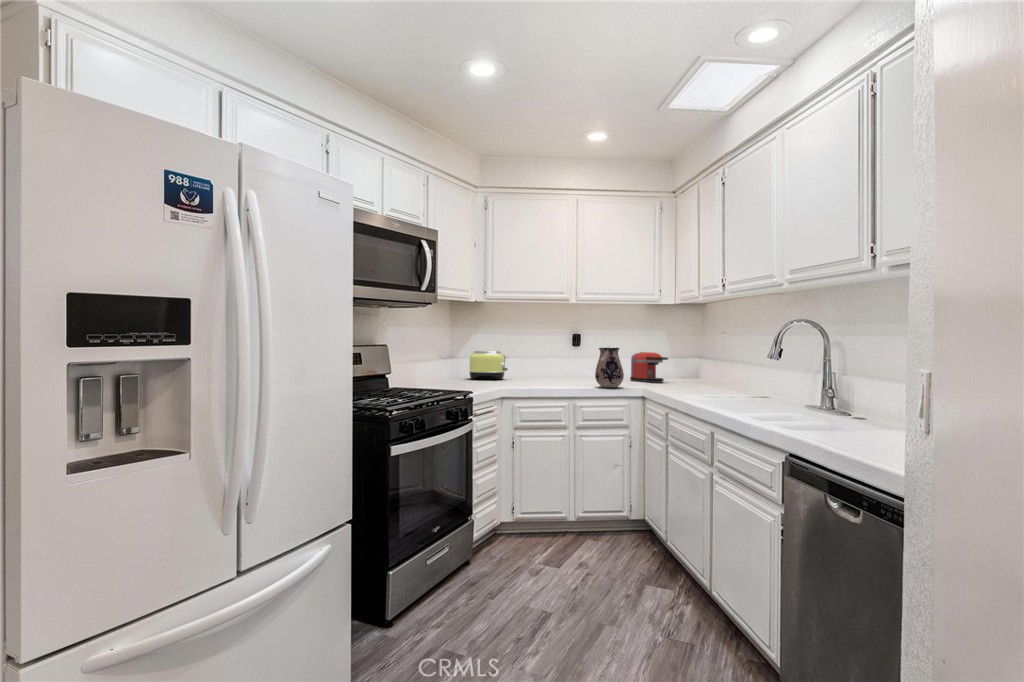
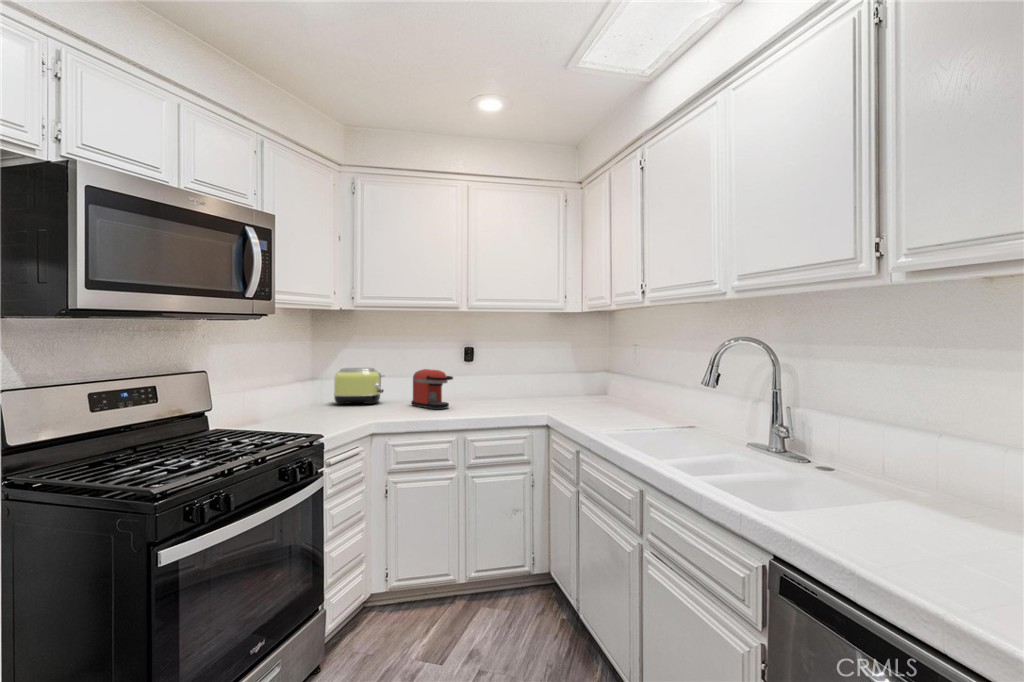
ceramic pitcher: present [595,347,624,388] -> none [490,365,525,416]
coffee maker: present [630,352,668,383] -> present [411,369,453,409]

